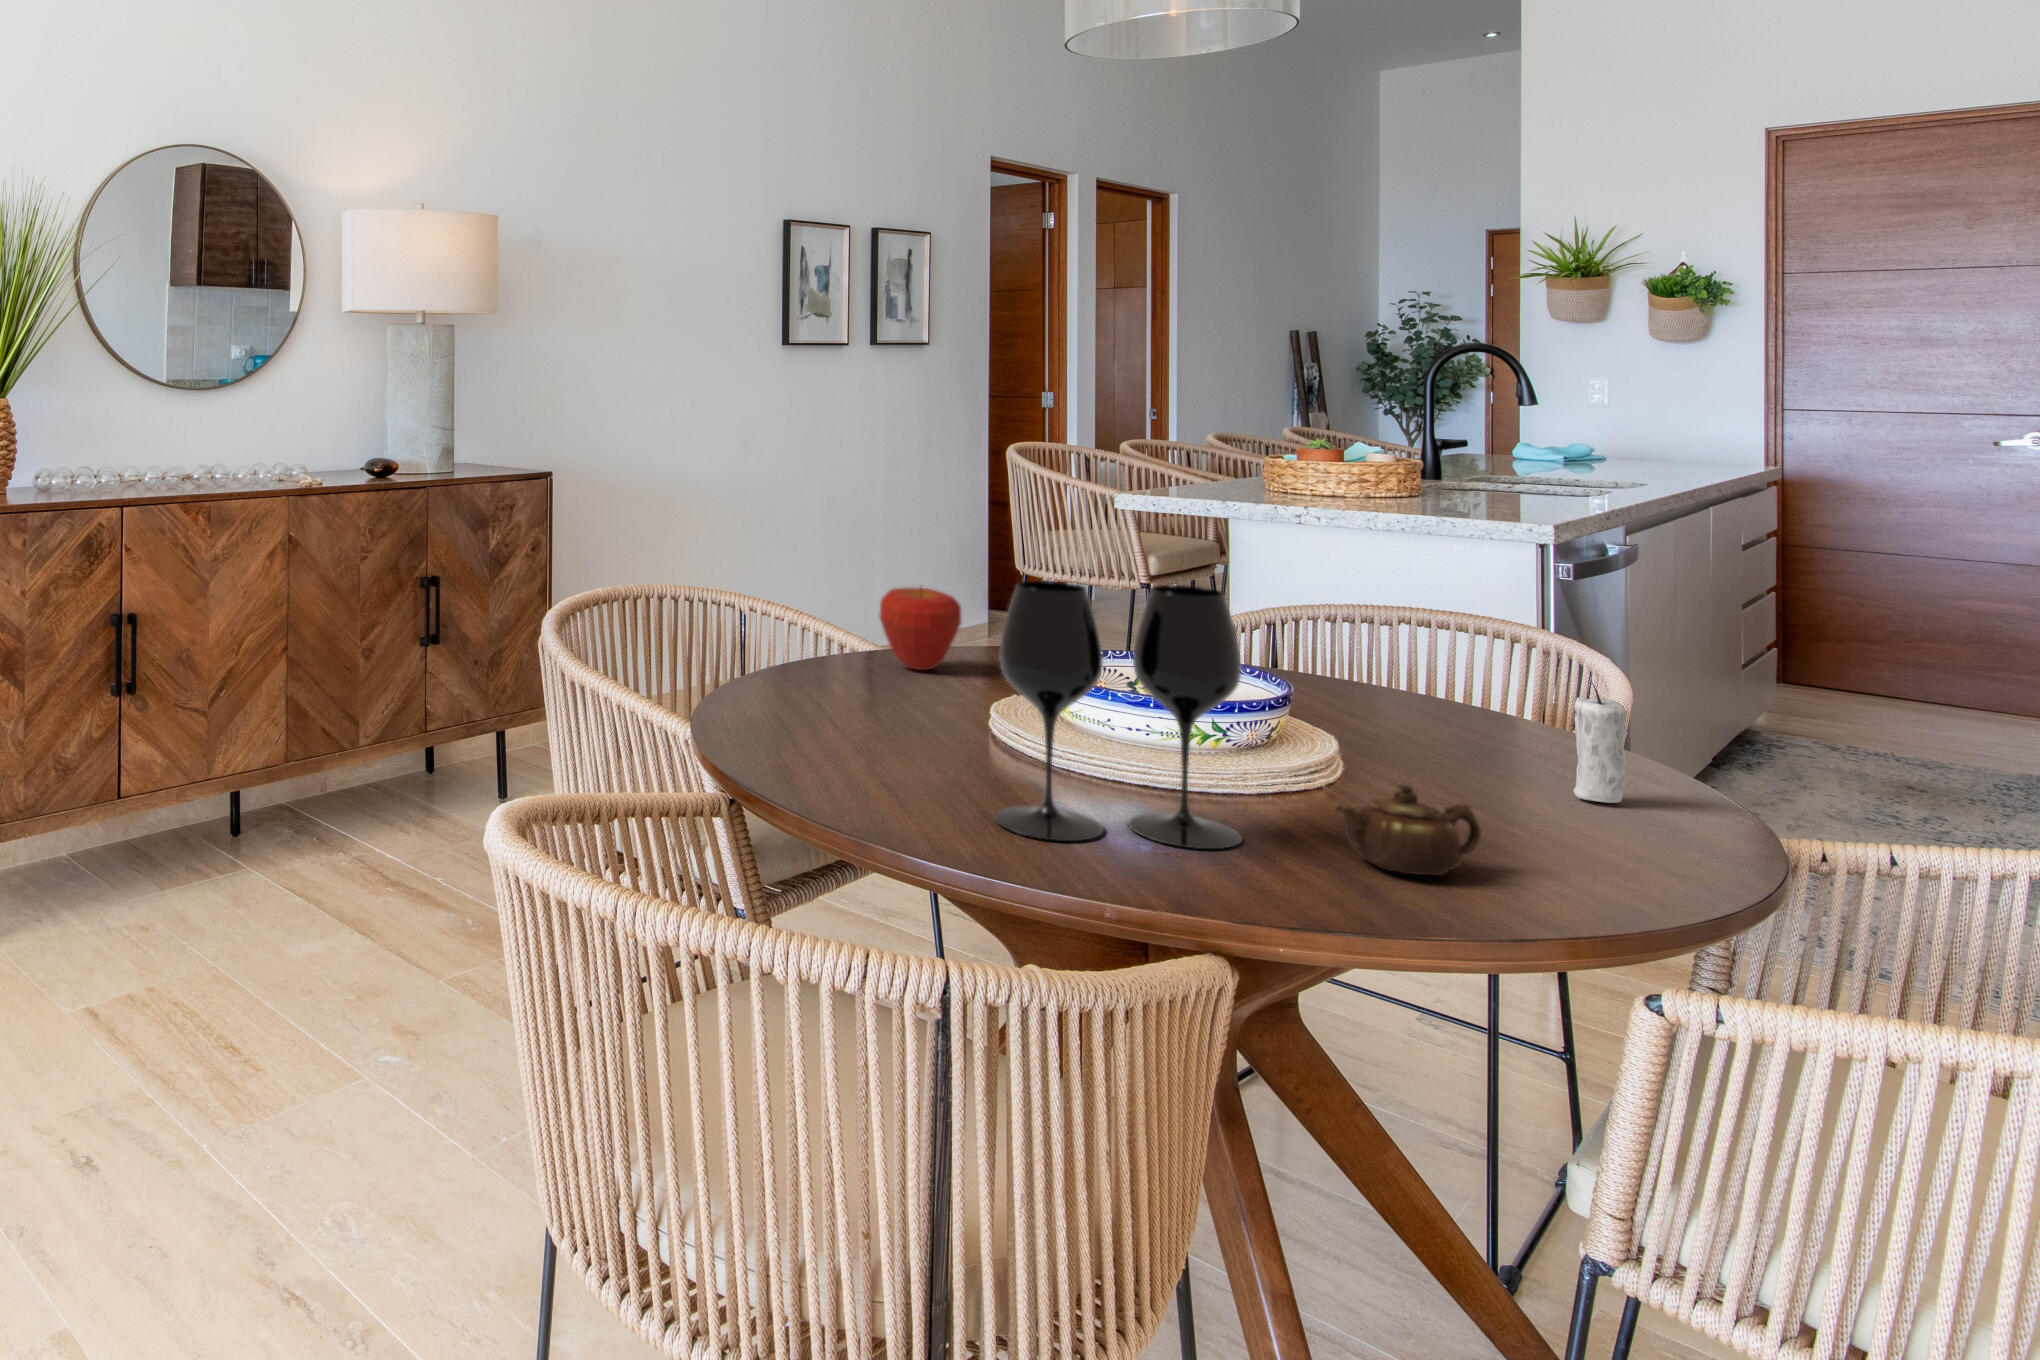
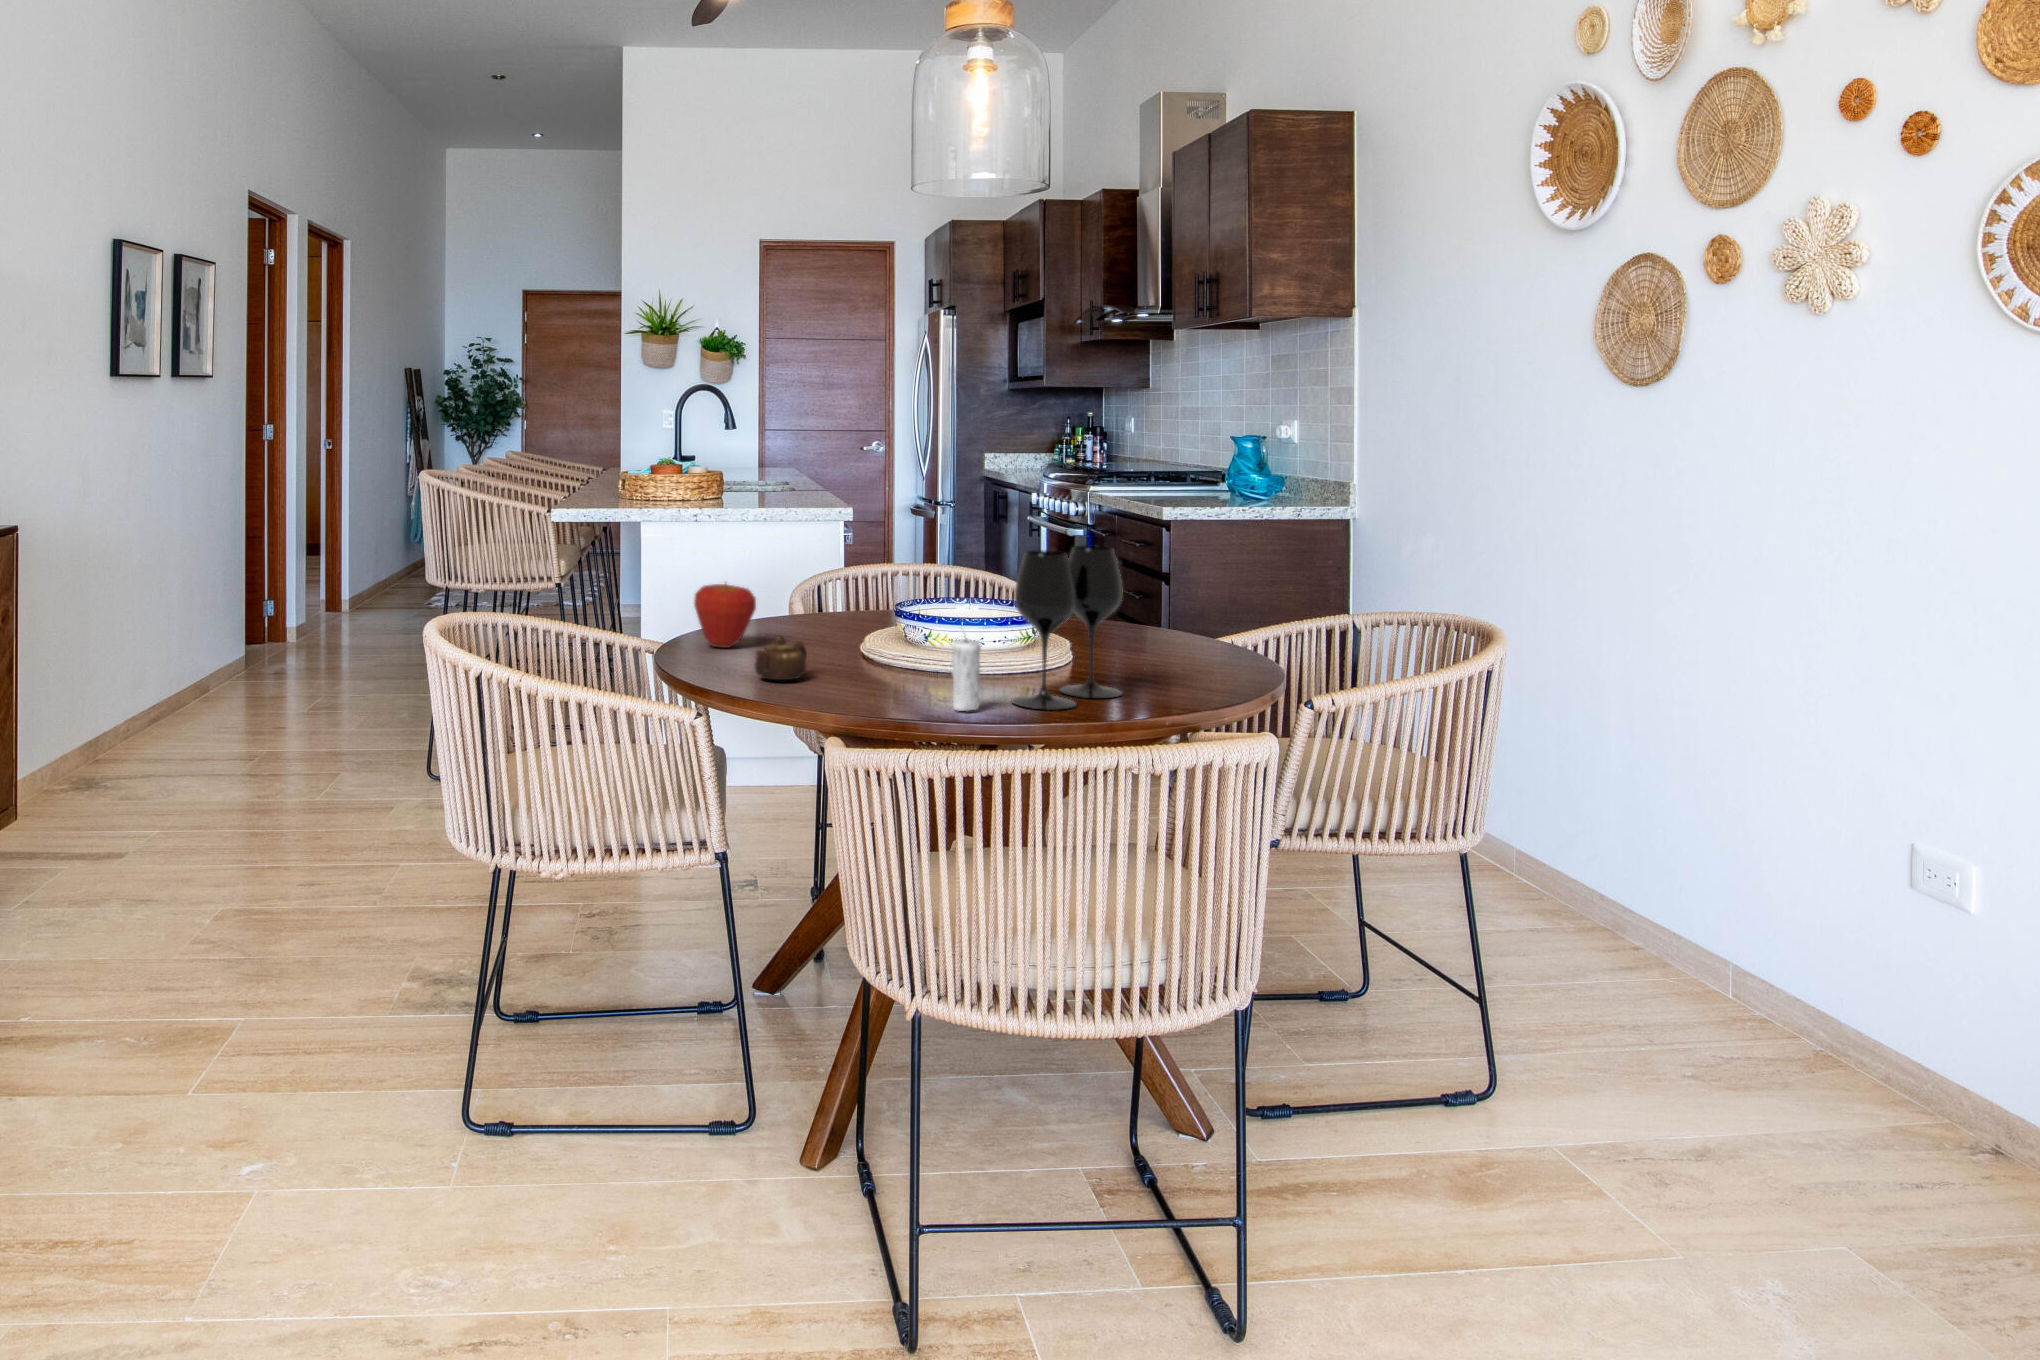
candle: present [1573,681,1628,803] -> present [952,638,981,711]
teapot: present [1336,784,1481,875] -> present [755,635,807,680]

